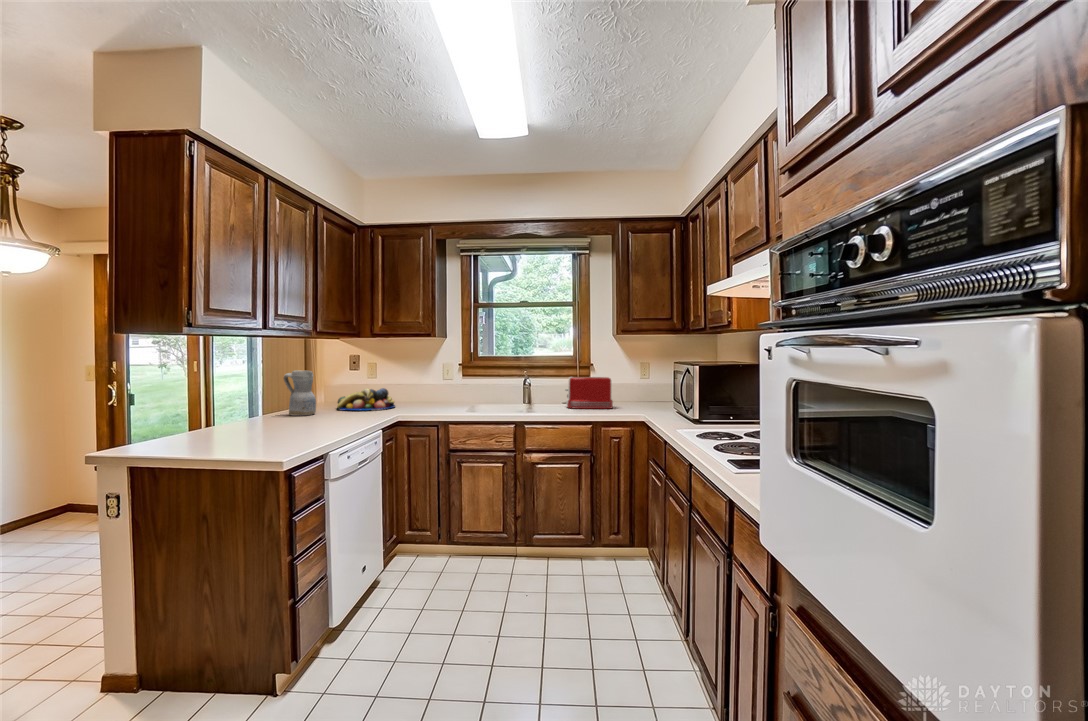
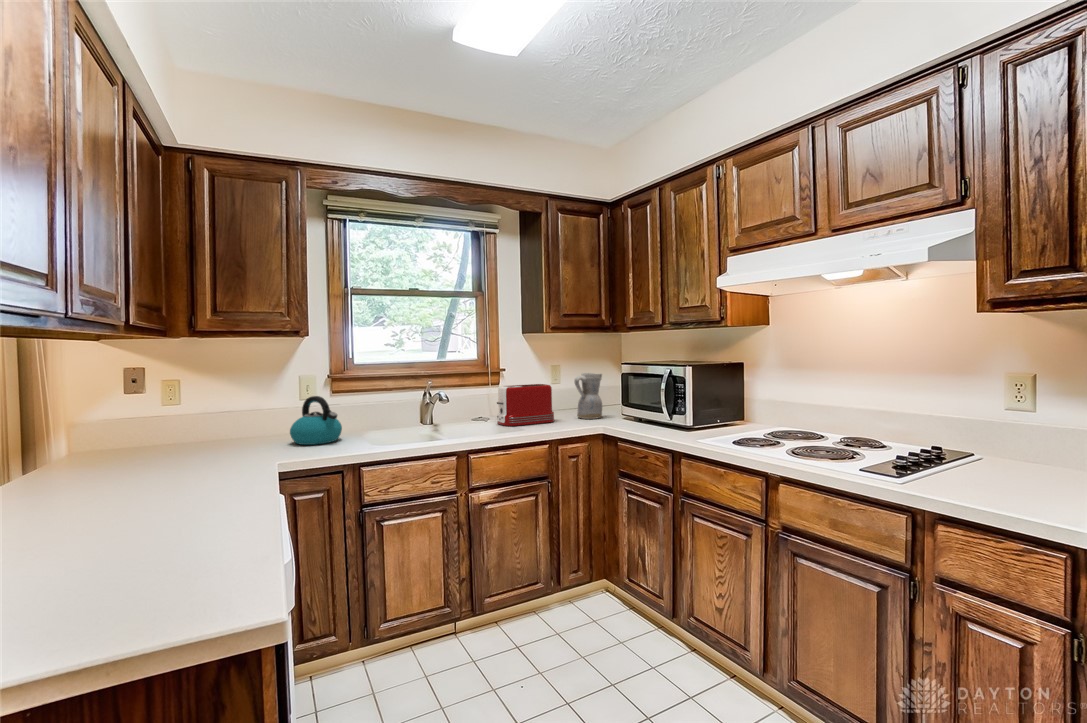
ceramic pitcher: present [284,371,316,416] -> present [574,373,602,419]
kettle: none [422,376,454,407] -> present [290,396,342,445]
fruit bowl: present [337,388,395,411] -> none [133,423,252,471]

